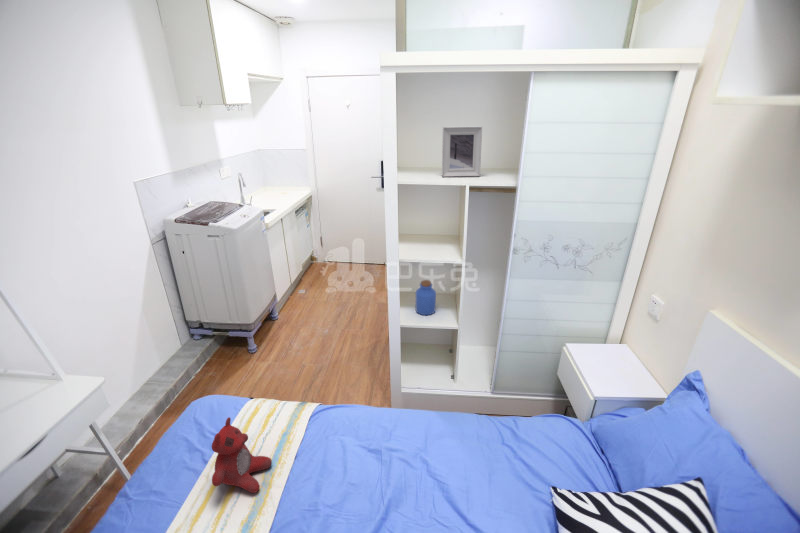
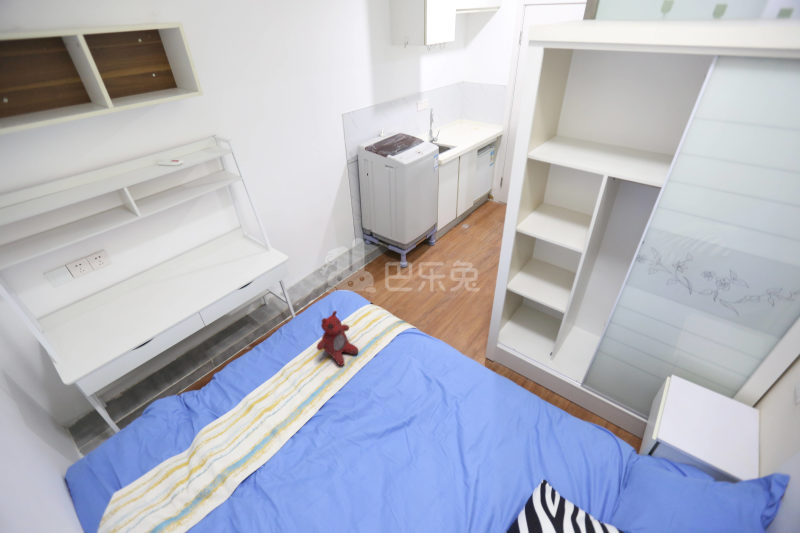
picture frame: present [442,127,482,177] -> none [593,95,661,158]
jar: present [416,280,436,315] -> none [534,253,559,288]

